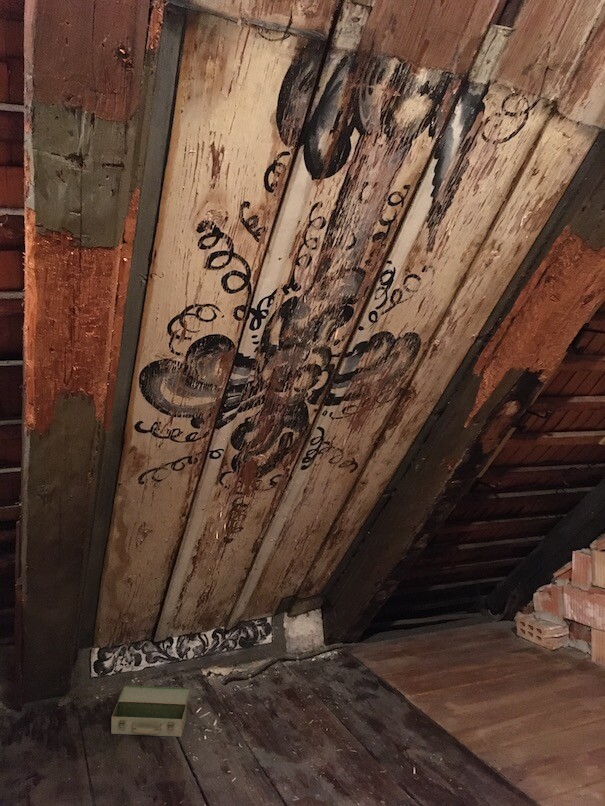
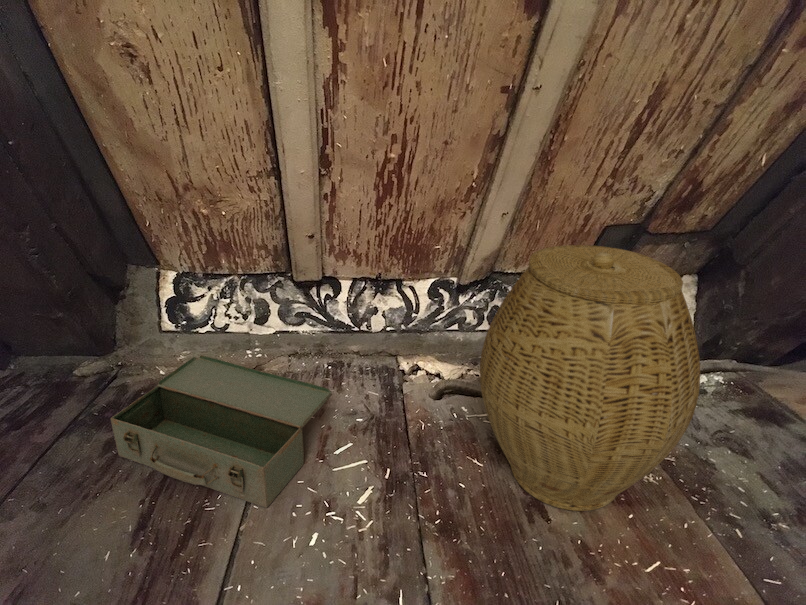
woven basket: none [248,617,317,714] -> present [480,245,700,511]

